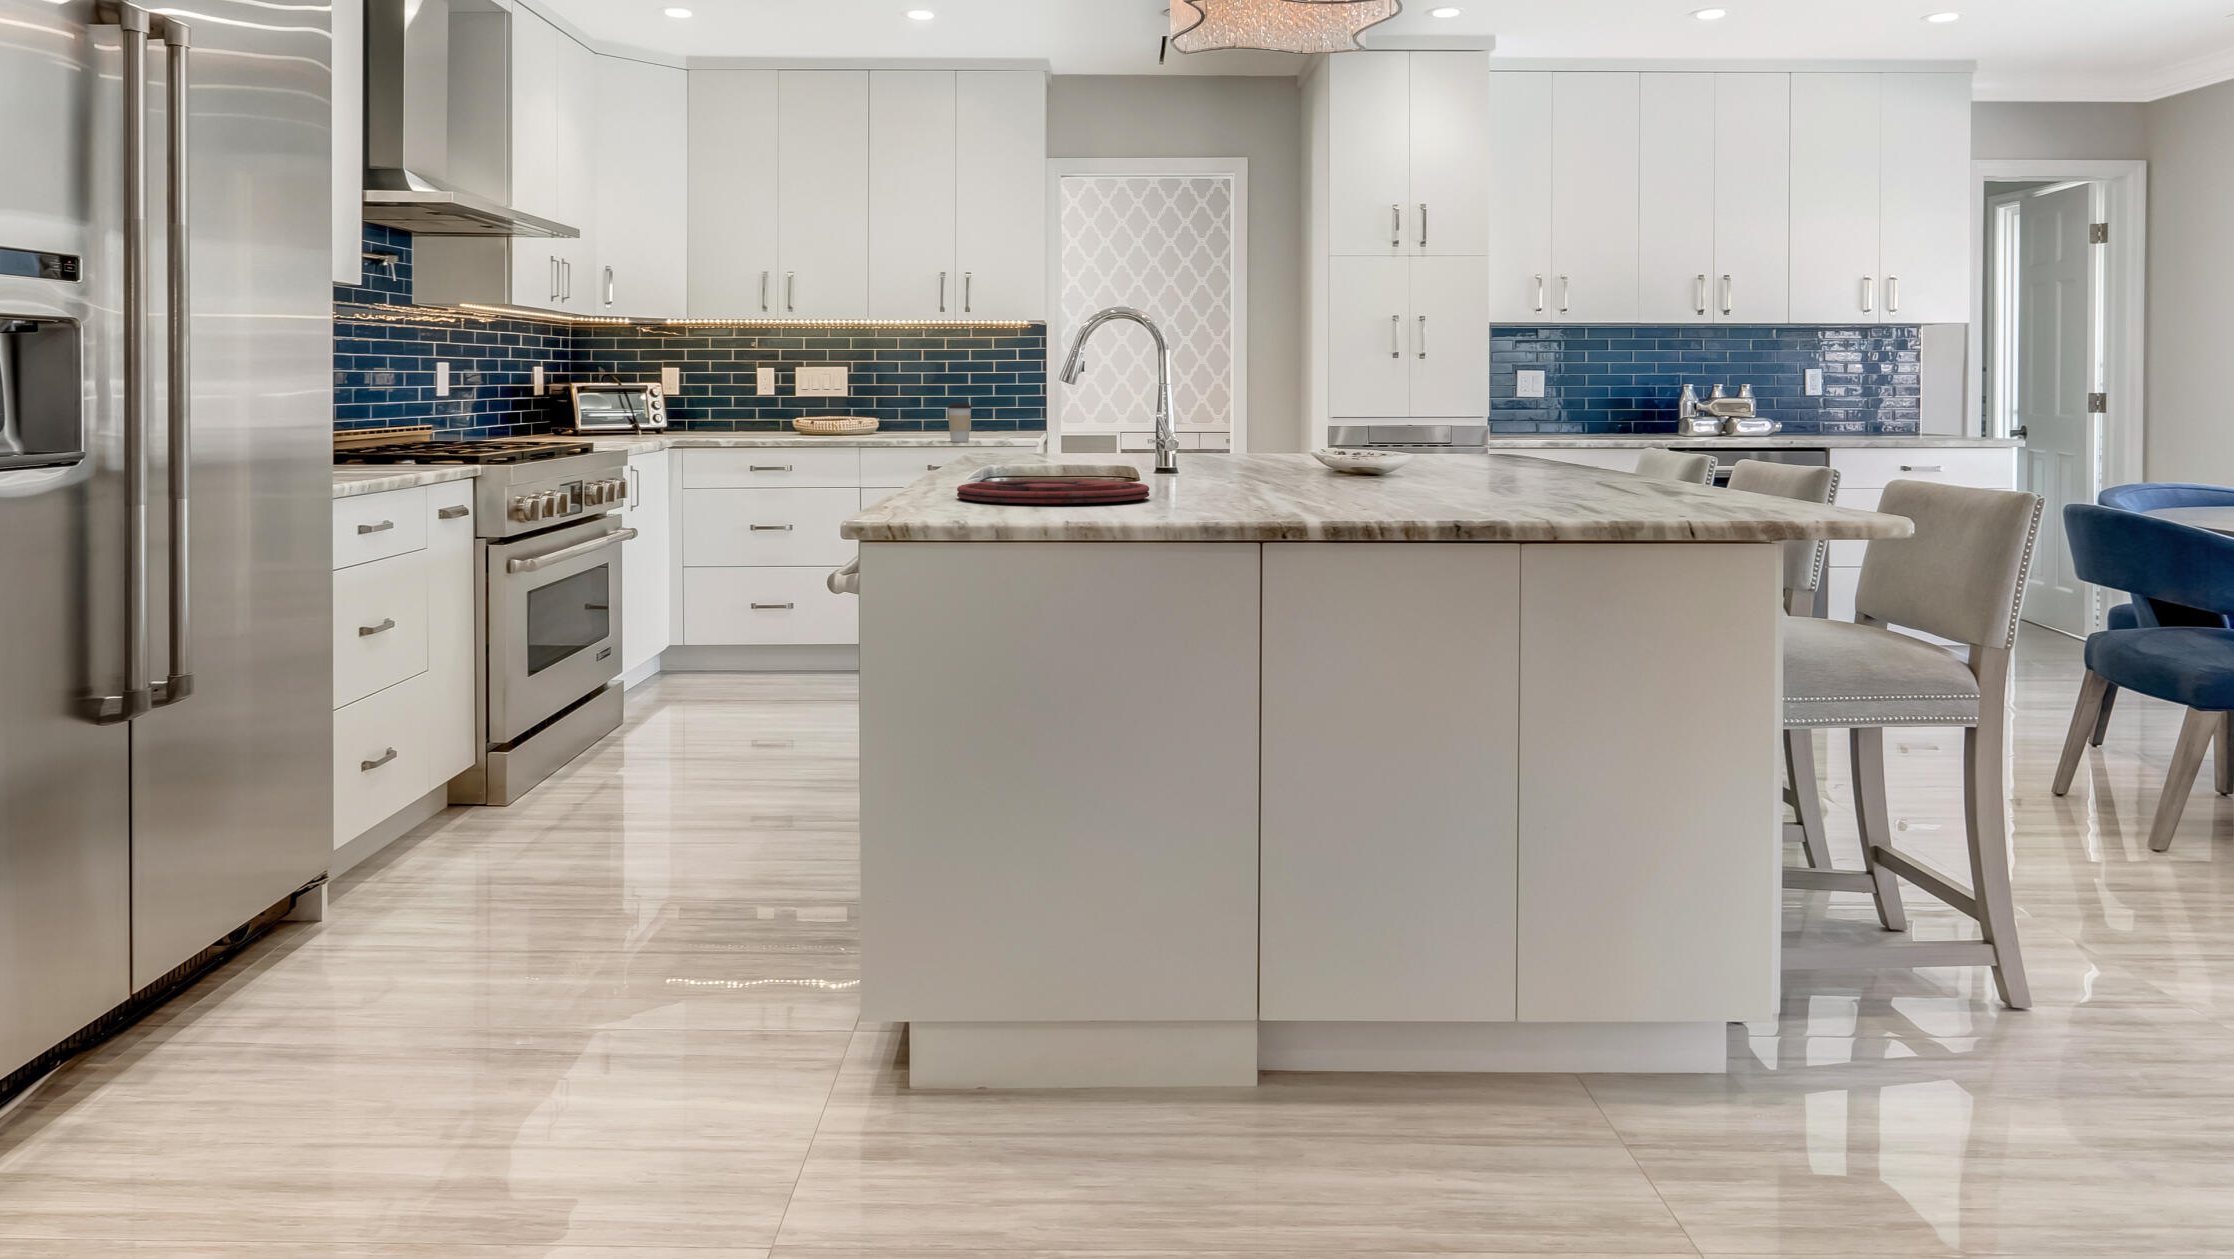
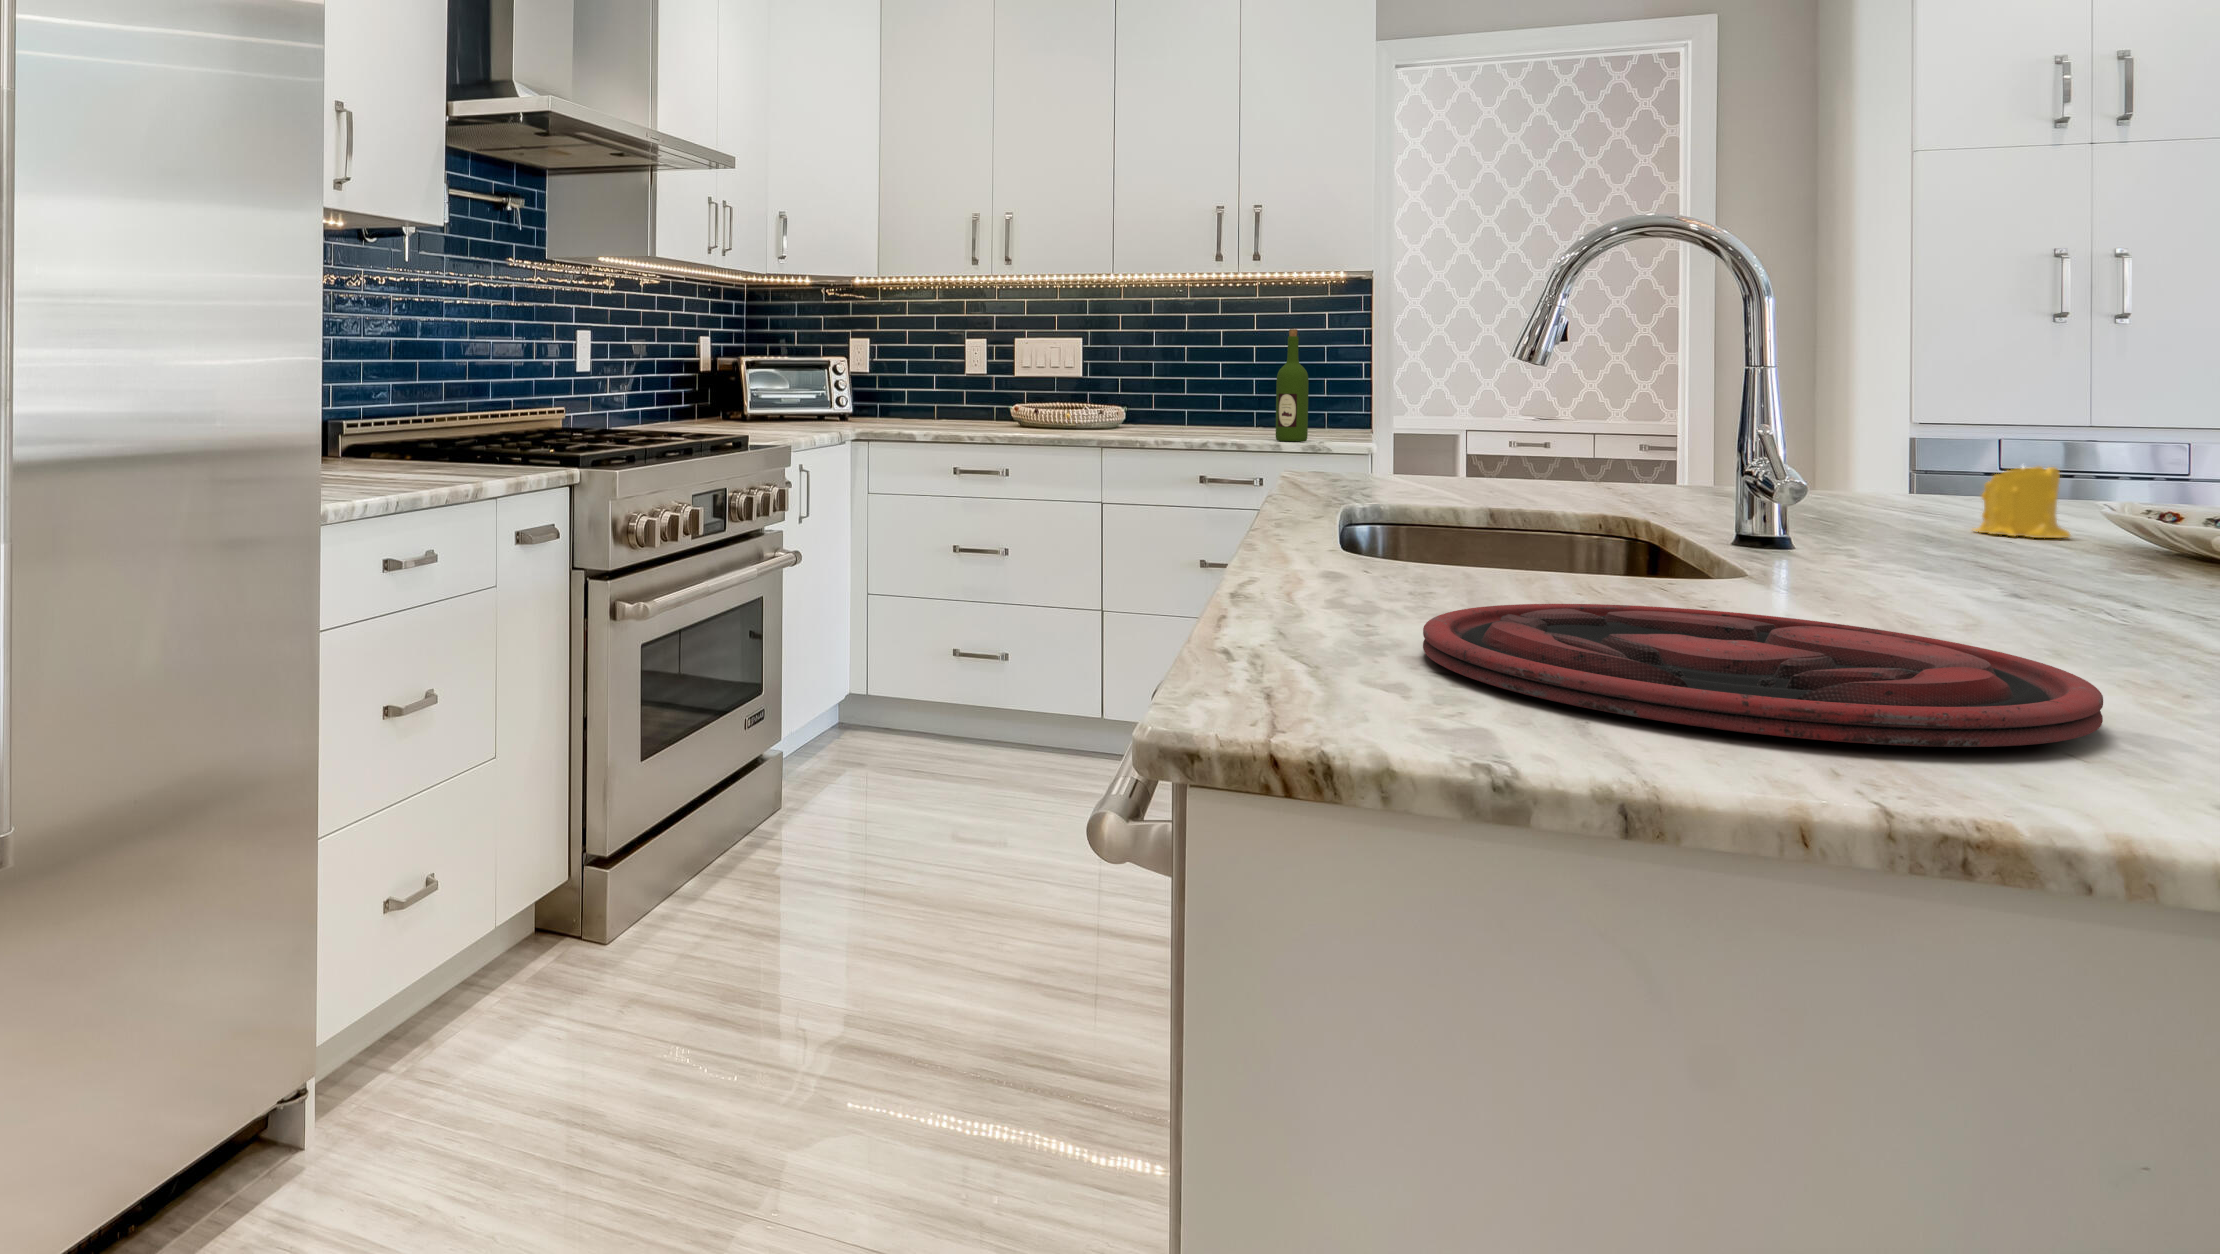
wine bottle: none [979,363,999,441] -> present [1276,329,1308,441]
coffee cup: present [948,402,971,442] -> none [1231,385,1268,443]
candle: none [1261,432,1298,467] -> present [1973,467,2071,538]

